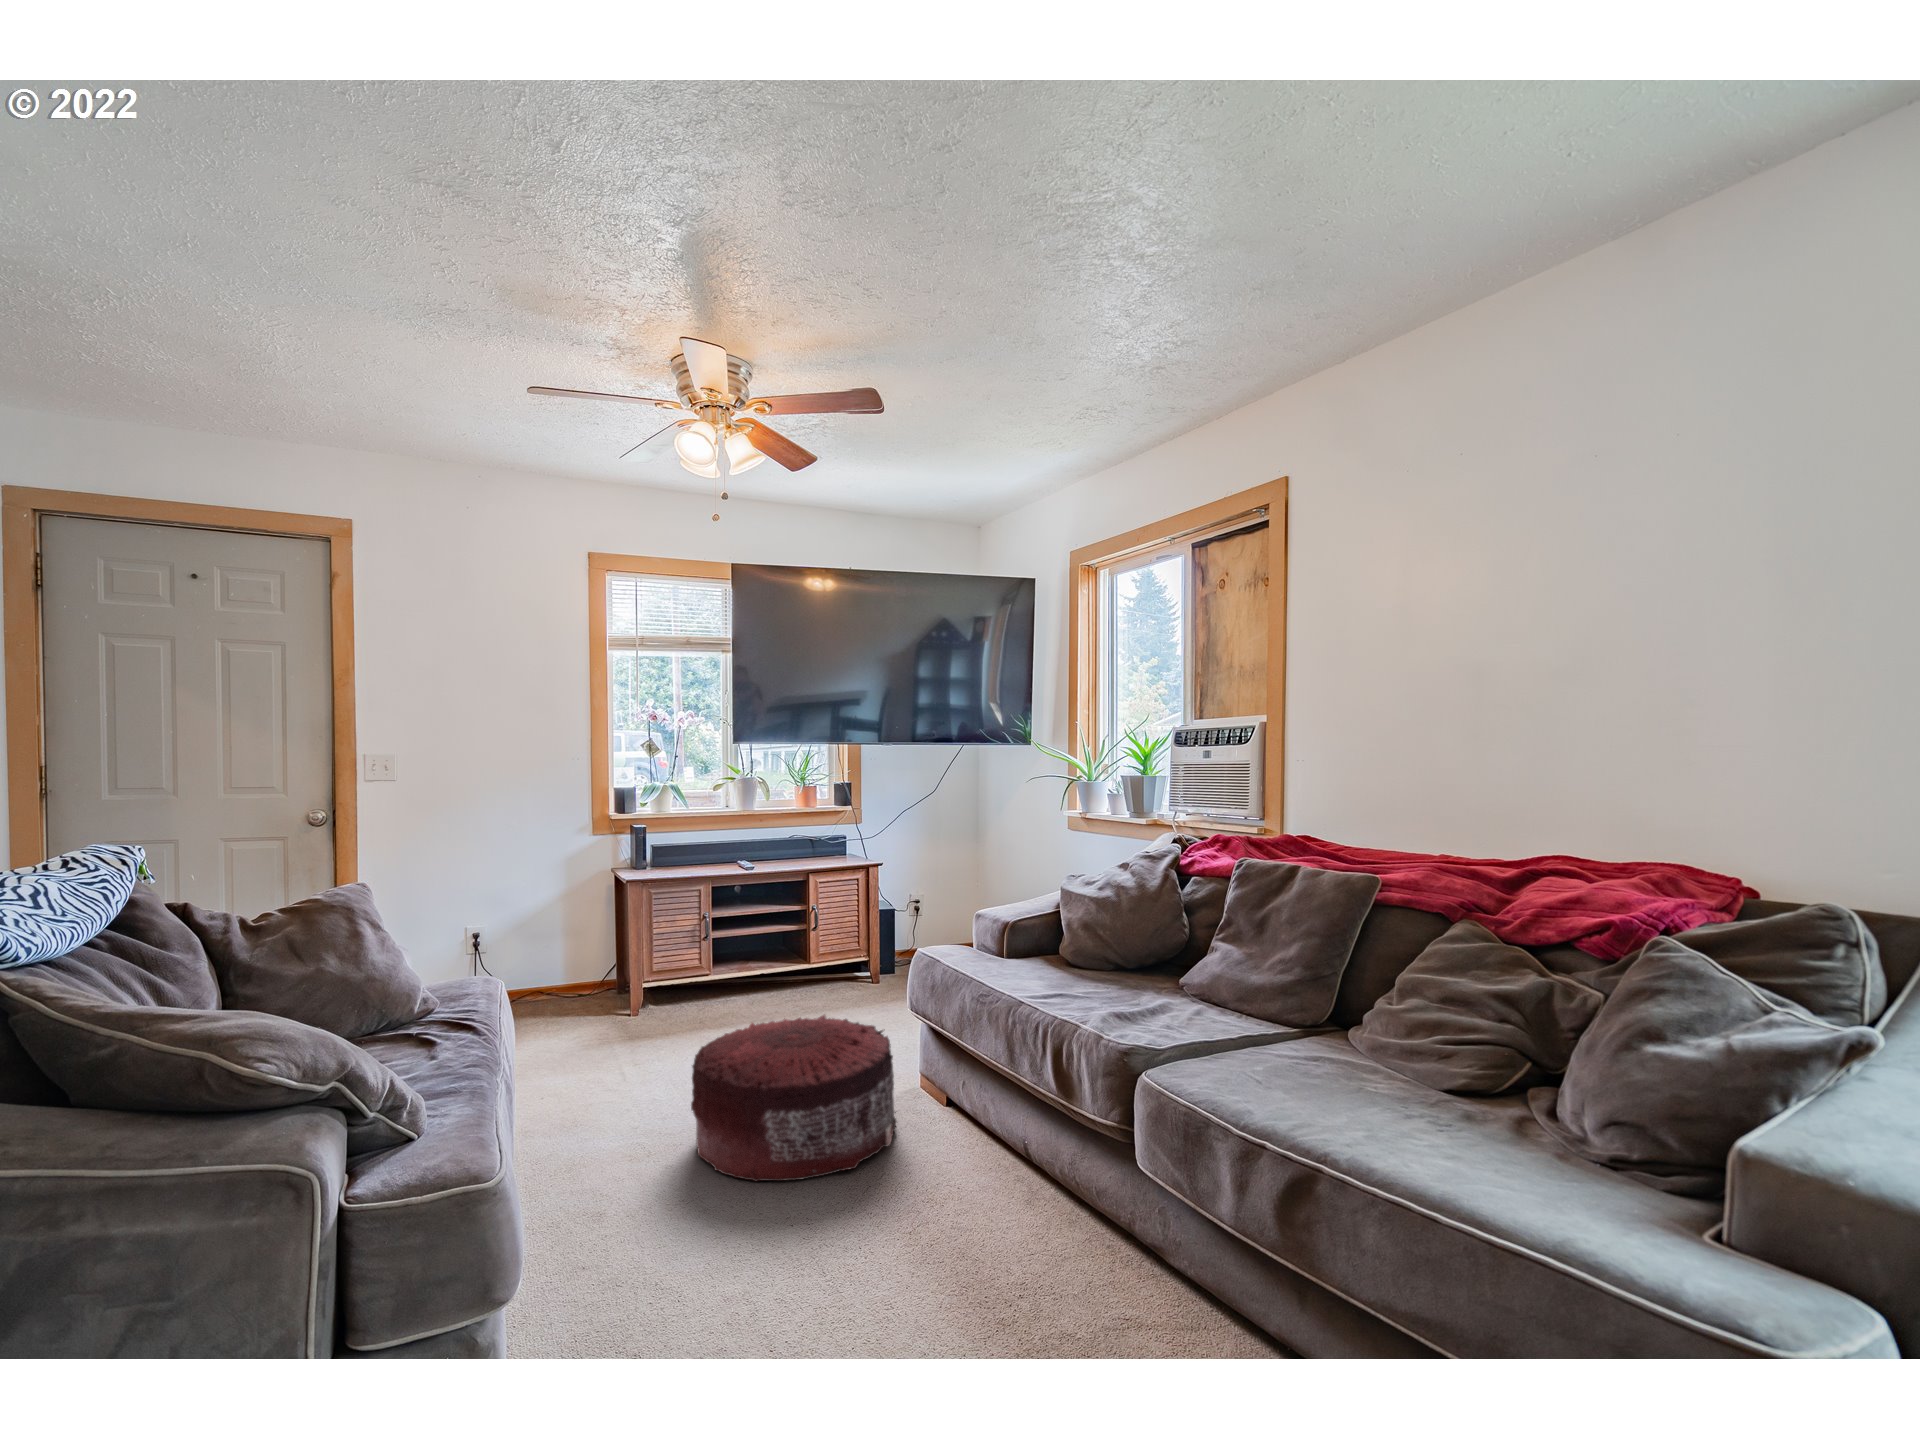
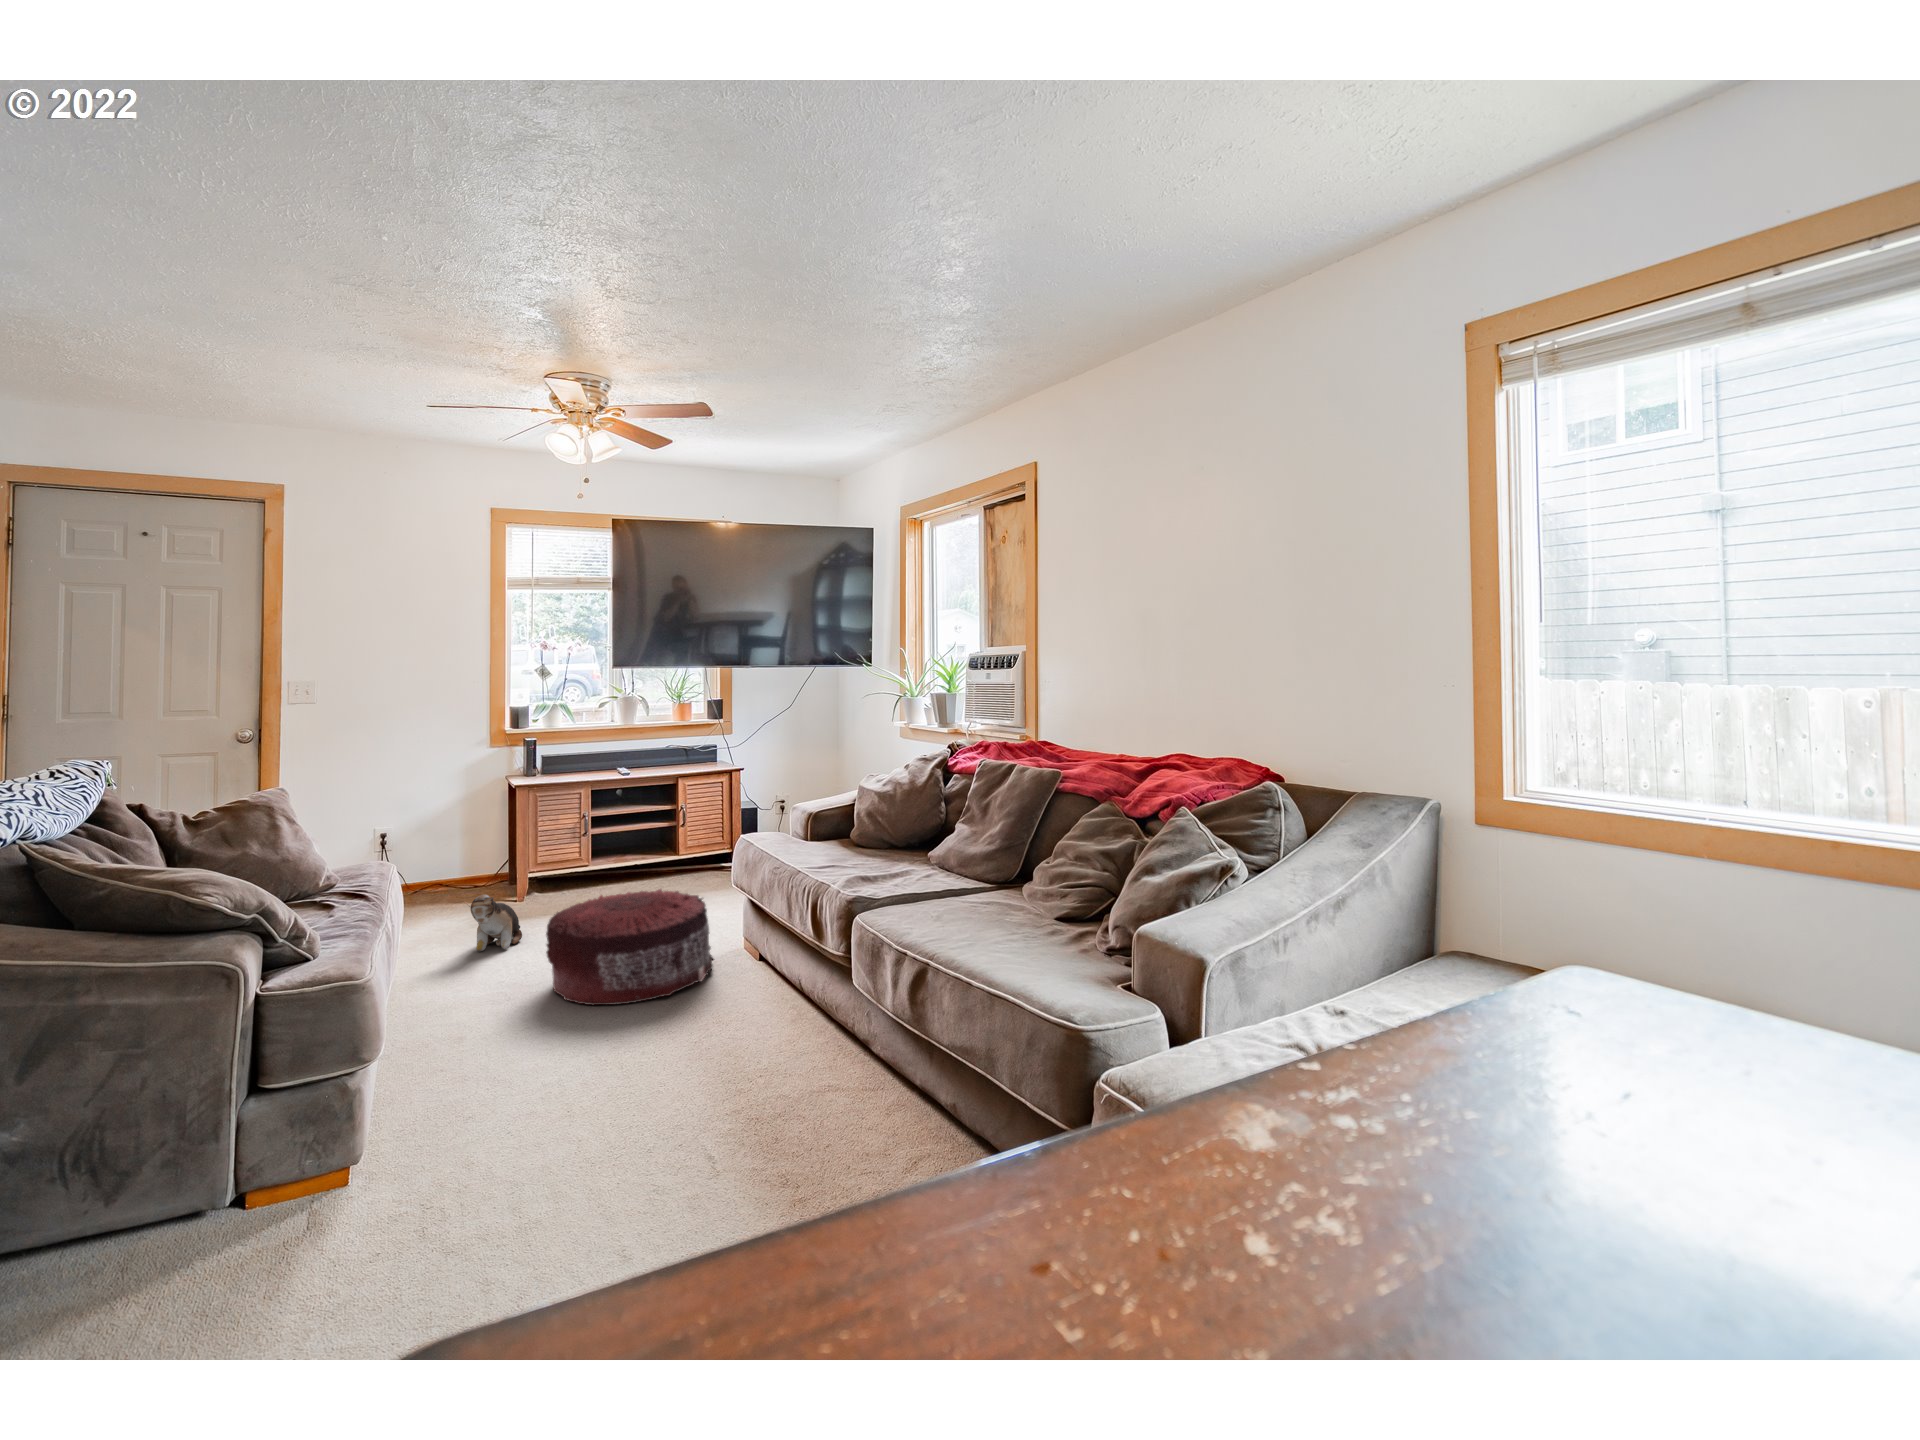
plush toy: none [578,1016,641,1089] -> present [464,894,522,951]

